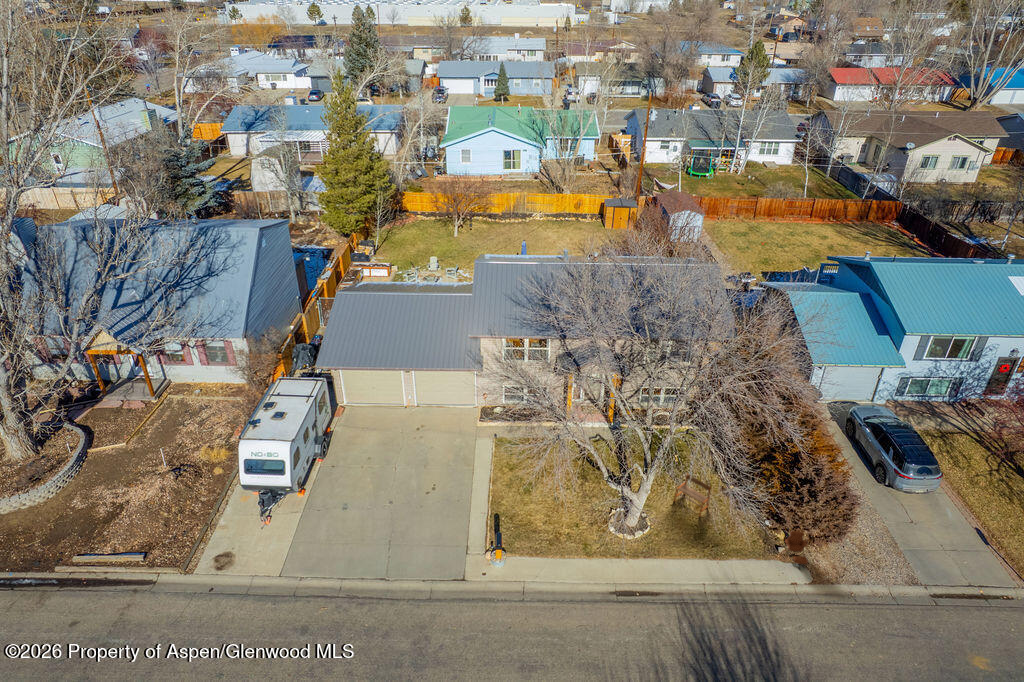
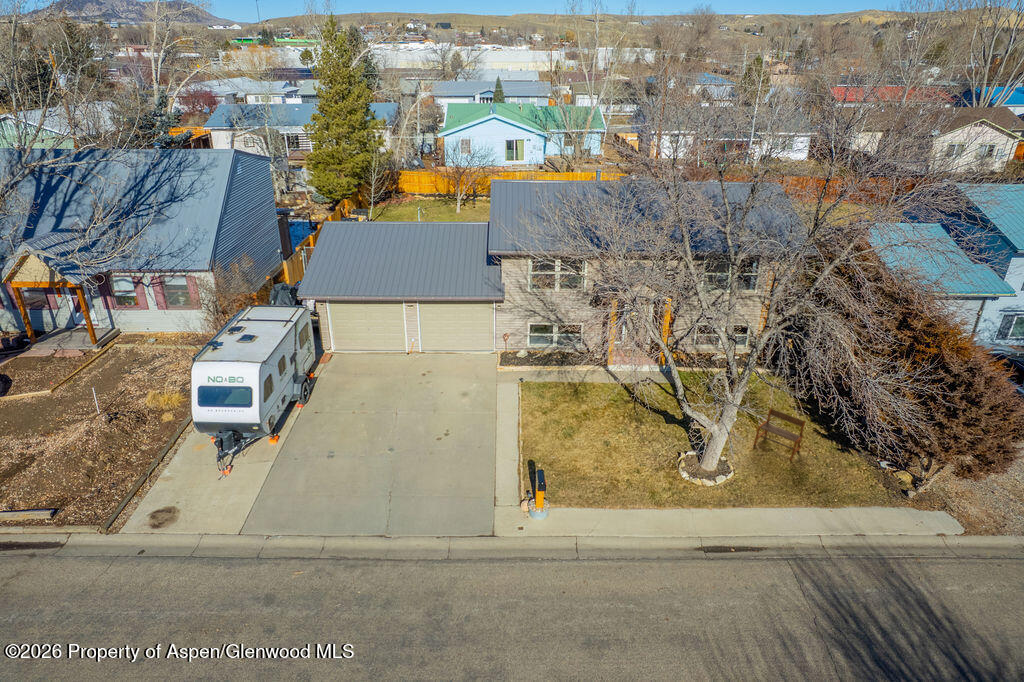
lounge chair: present [785,531,808,566] -> none [913,468,951,518]

